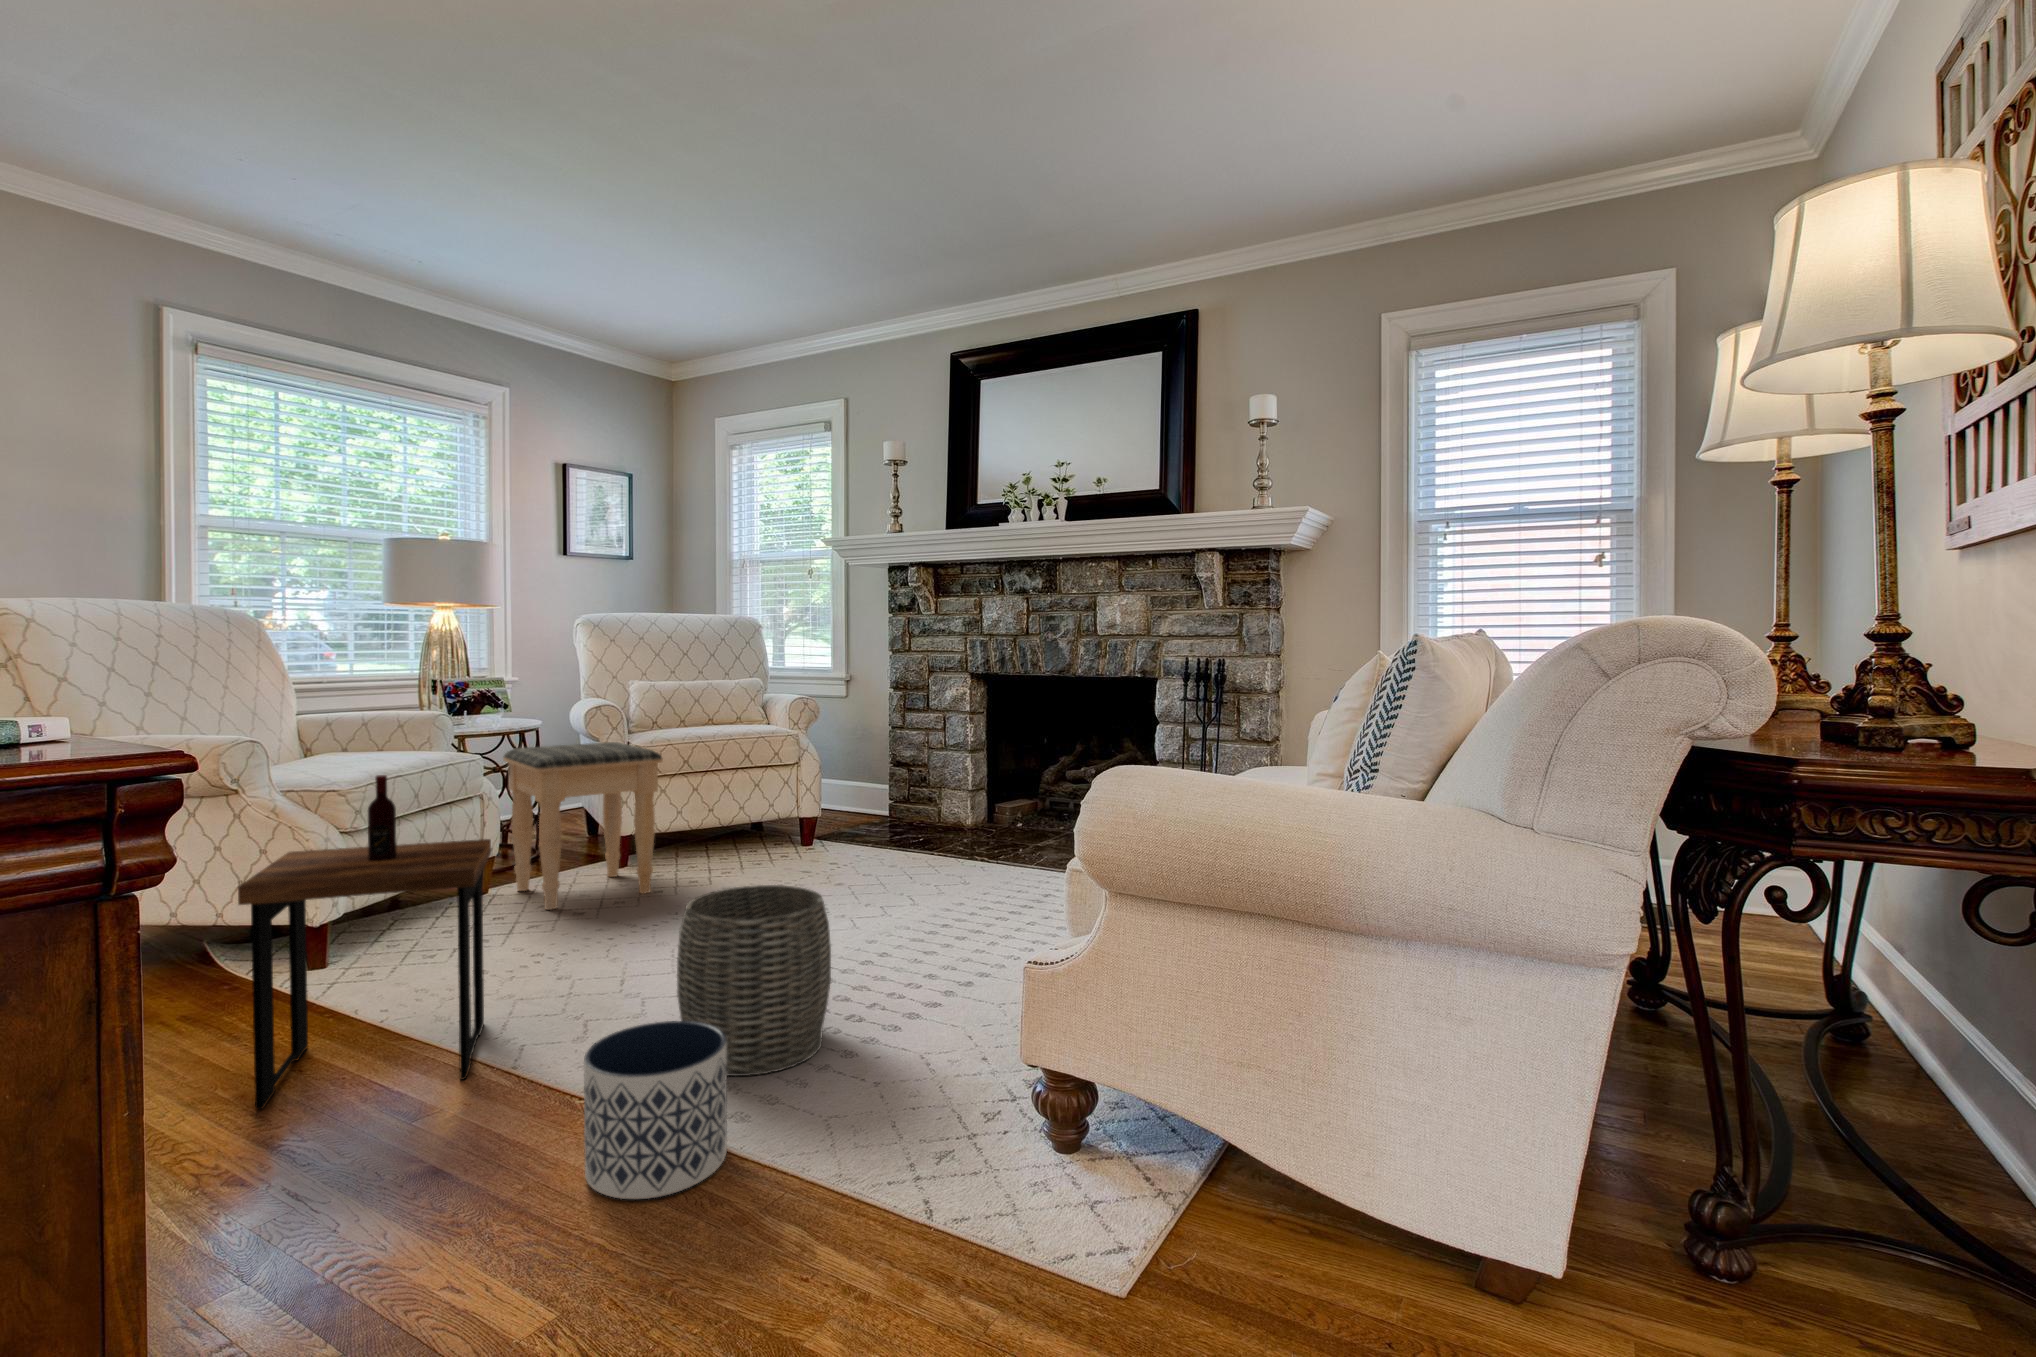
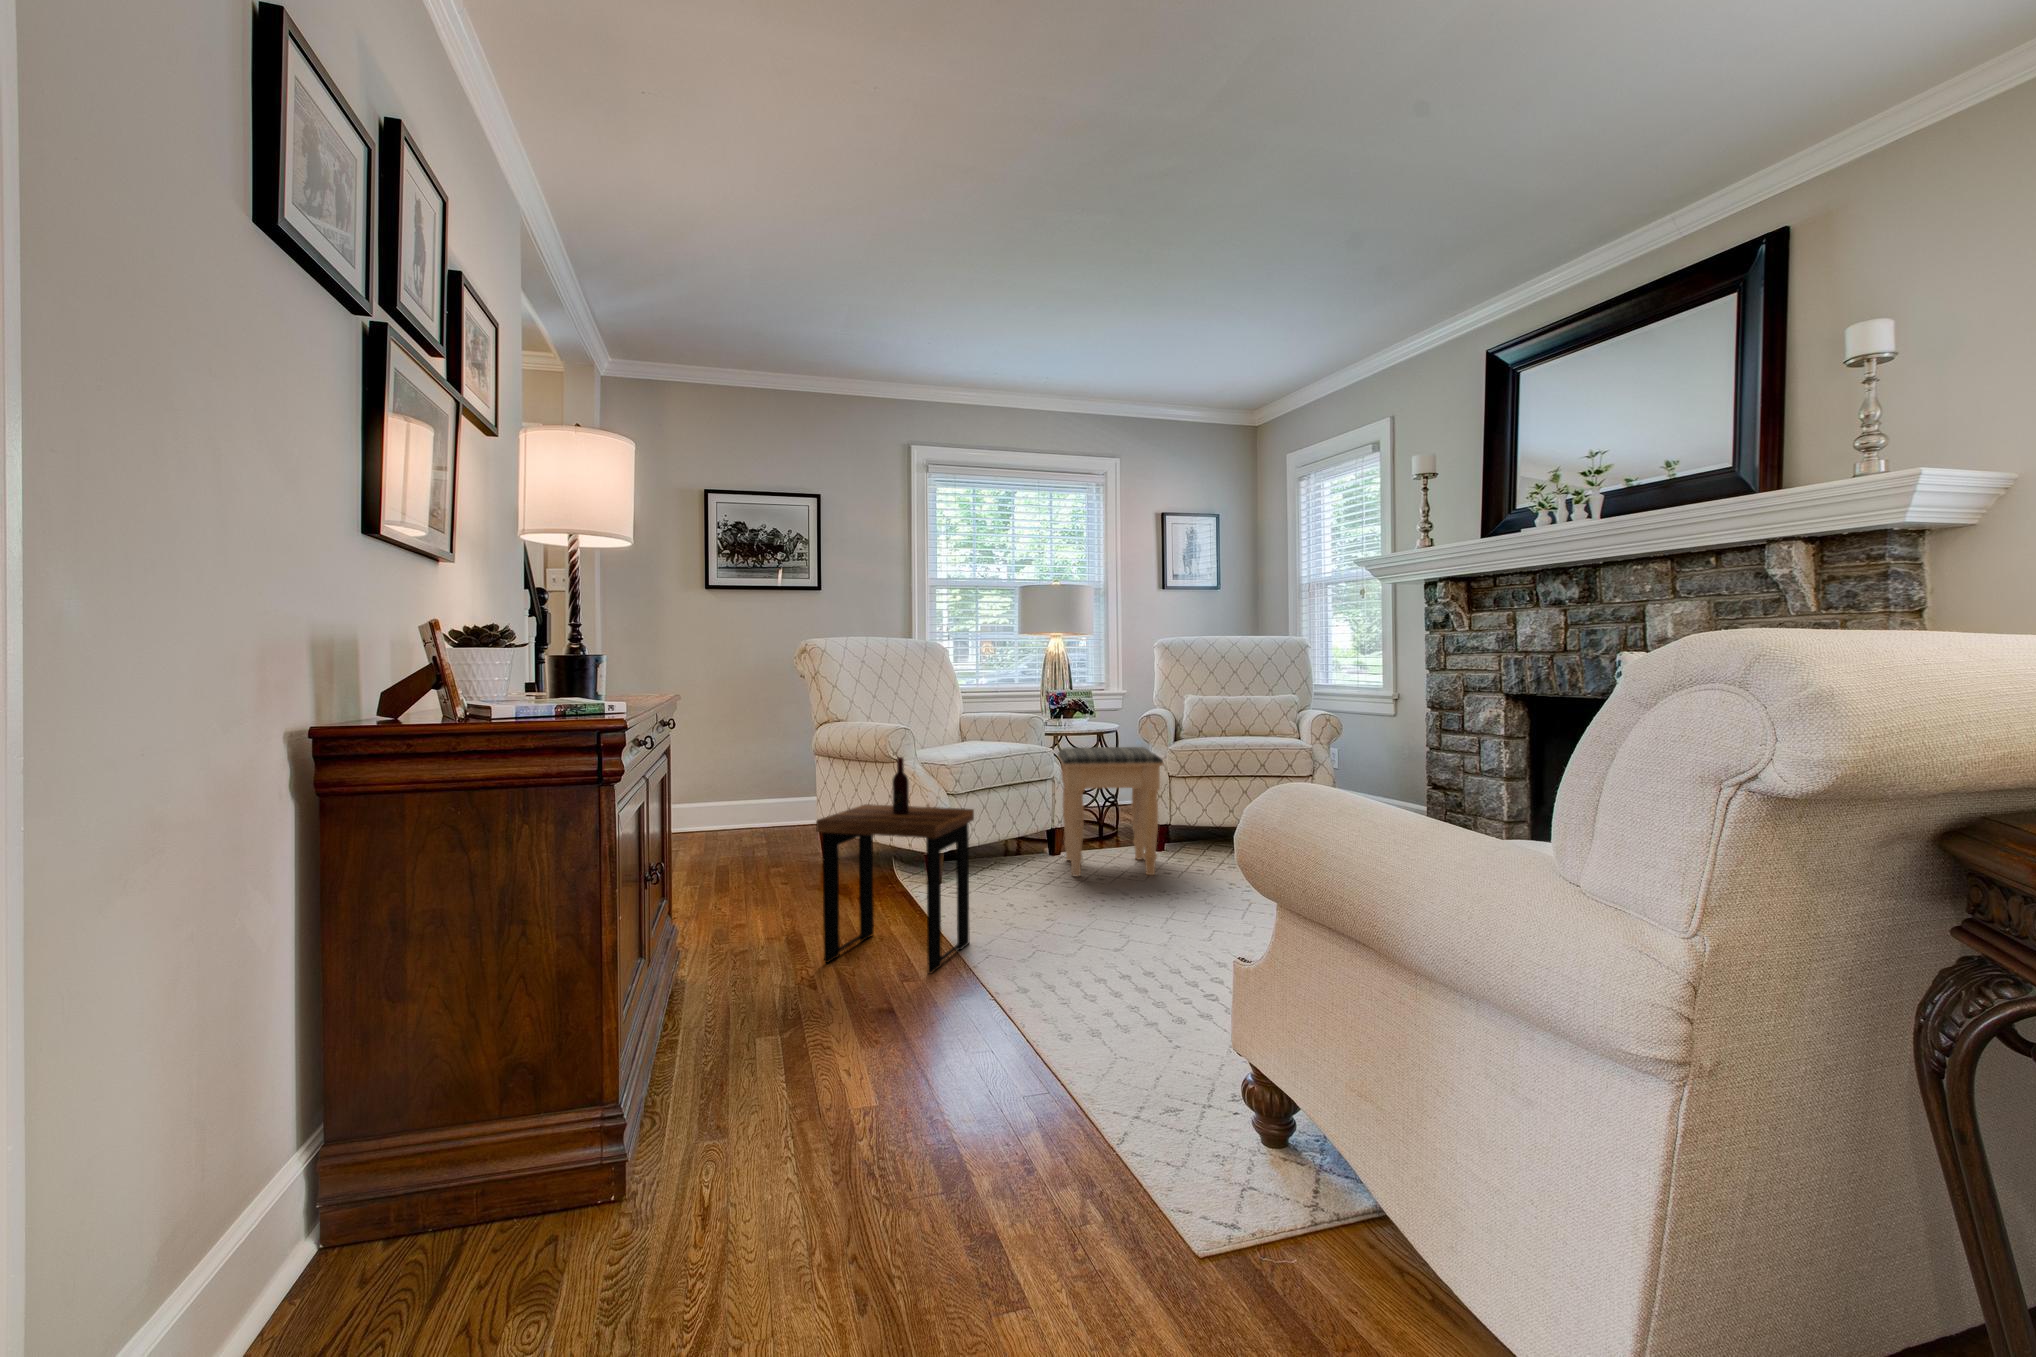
woven basket: present [677,885,831,1076] -> none [1055,867,1179,1021]
planter: present [584,1021,727,1199] -> none [933,951,1032,1075]

